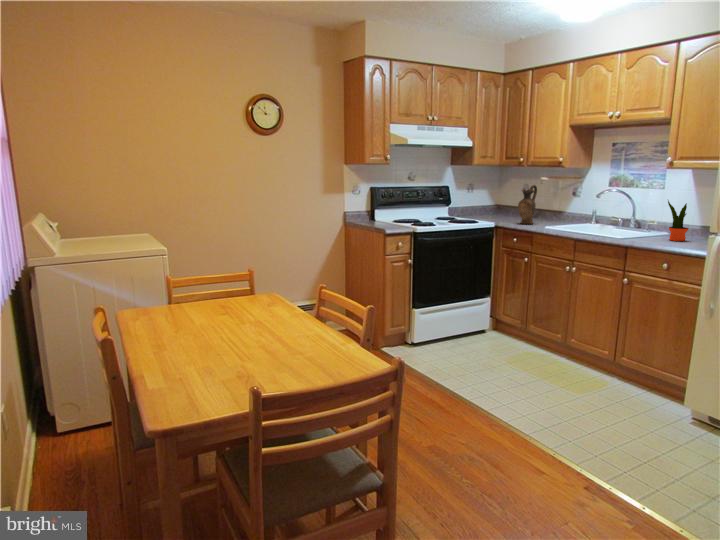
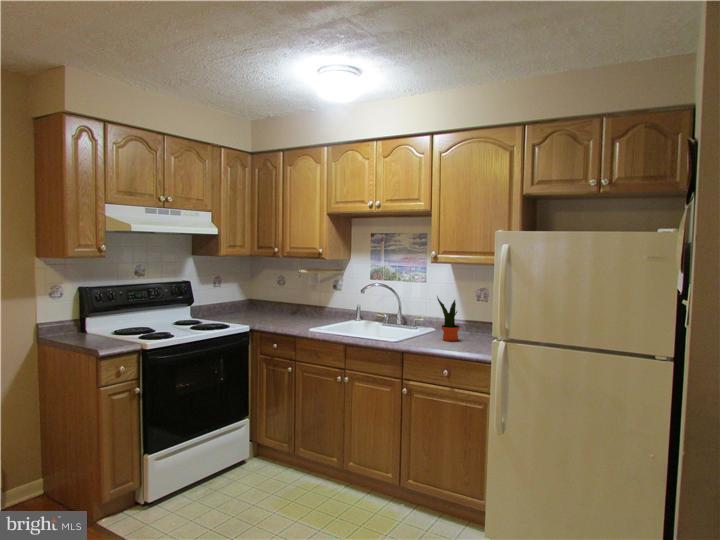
ceramic pitcher: present [518,185,537,224] -> none [276,279,296,325]

